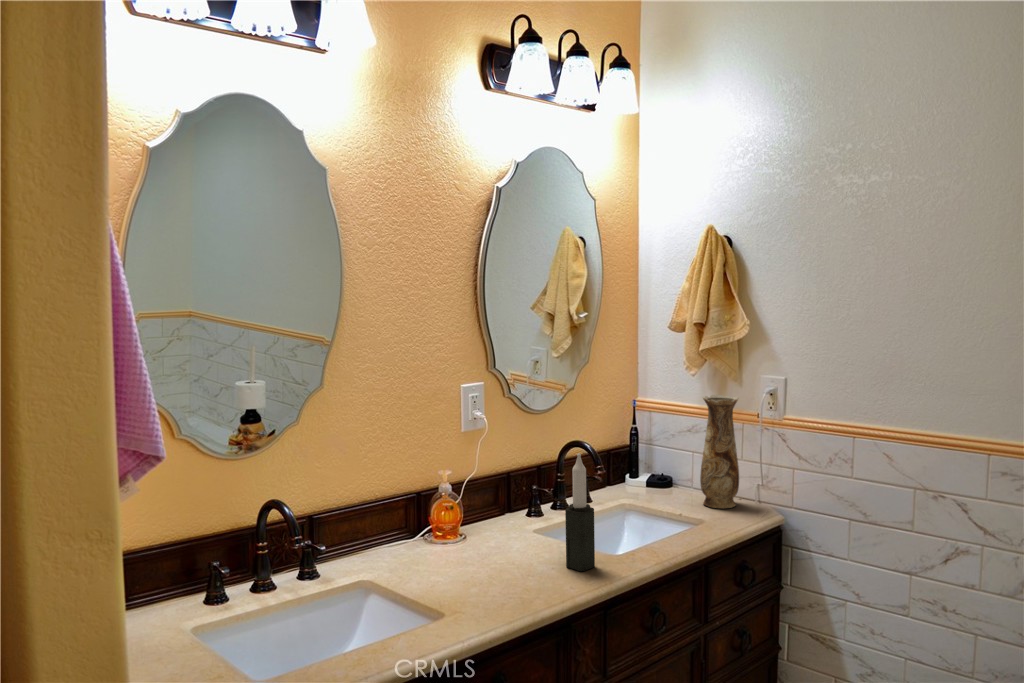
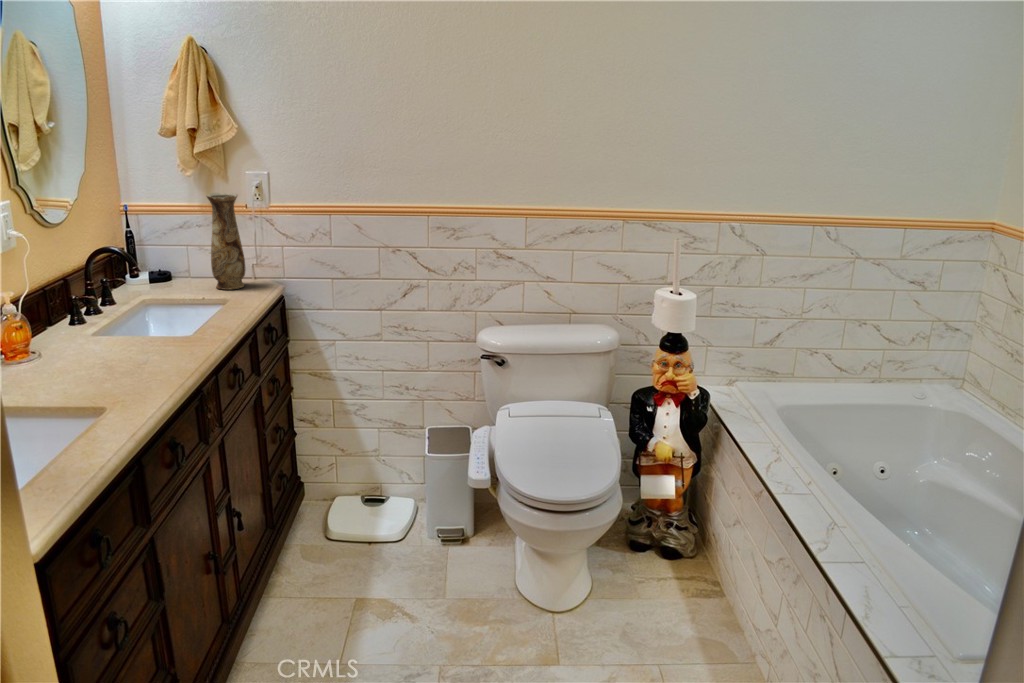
candle: present [565,453,595,571] -> none [164,251,195,352]

